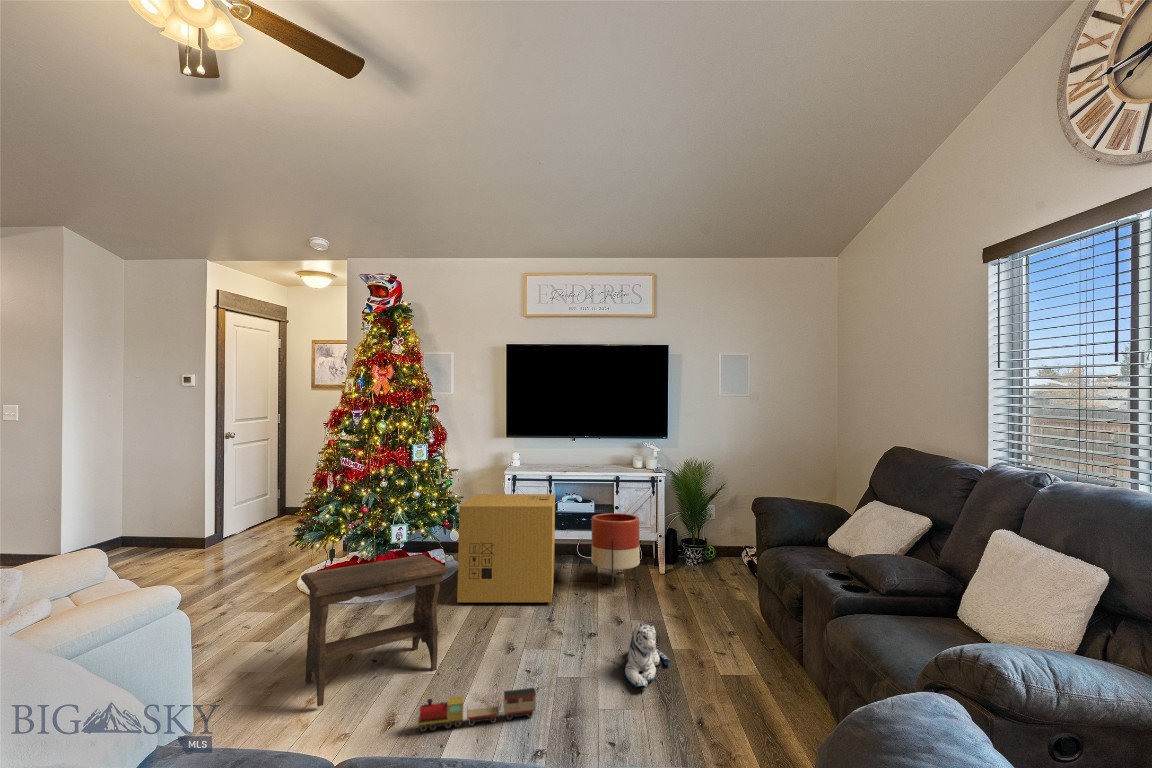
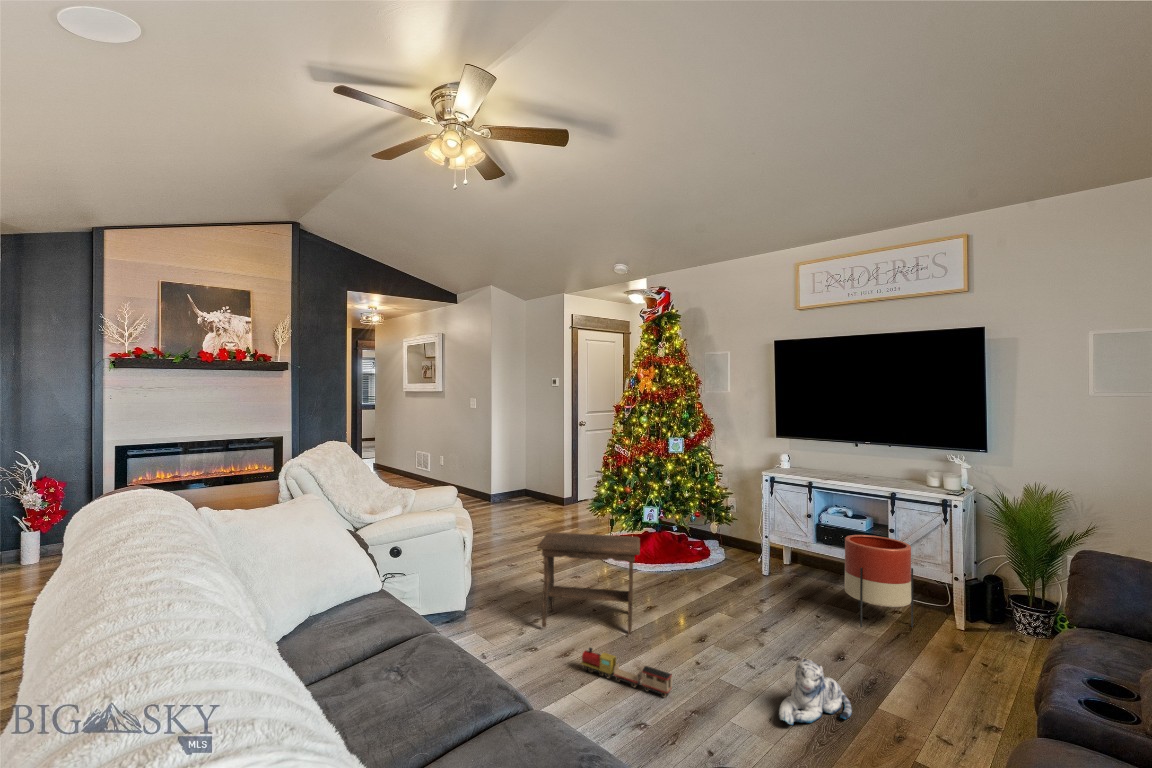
cardboard box: present [457,494,555,602] -> none [691,492,815,615]

